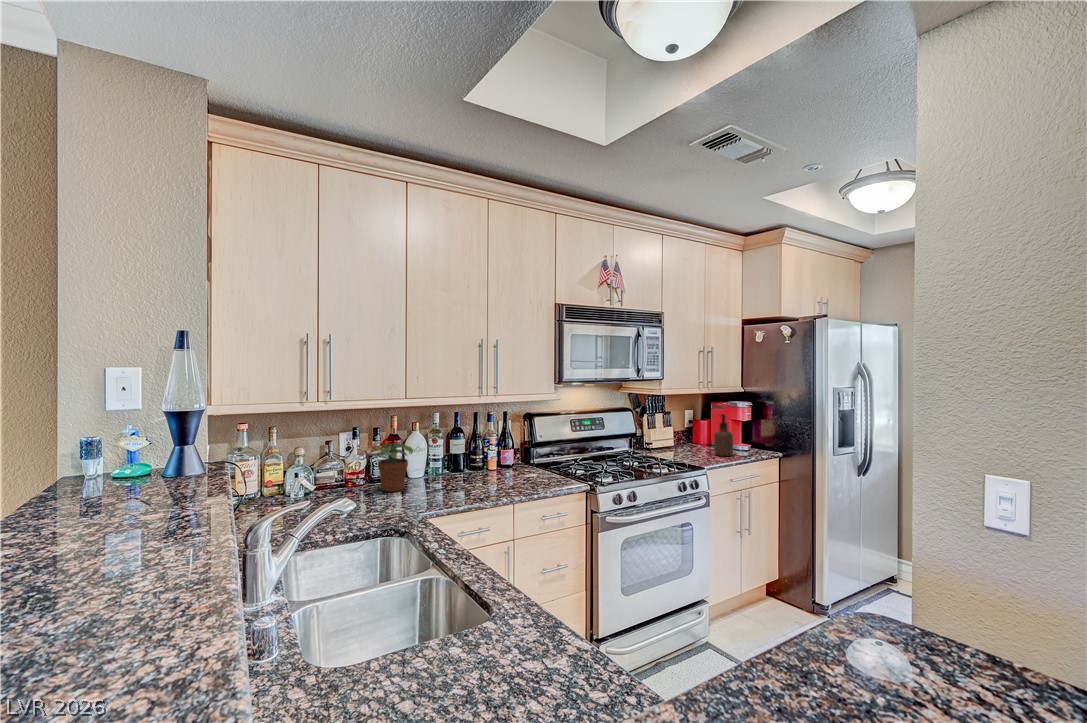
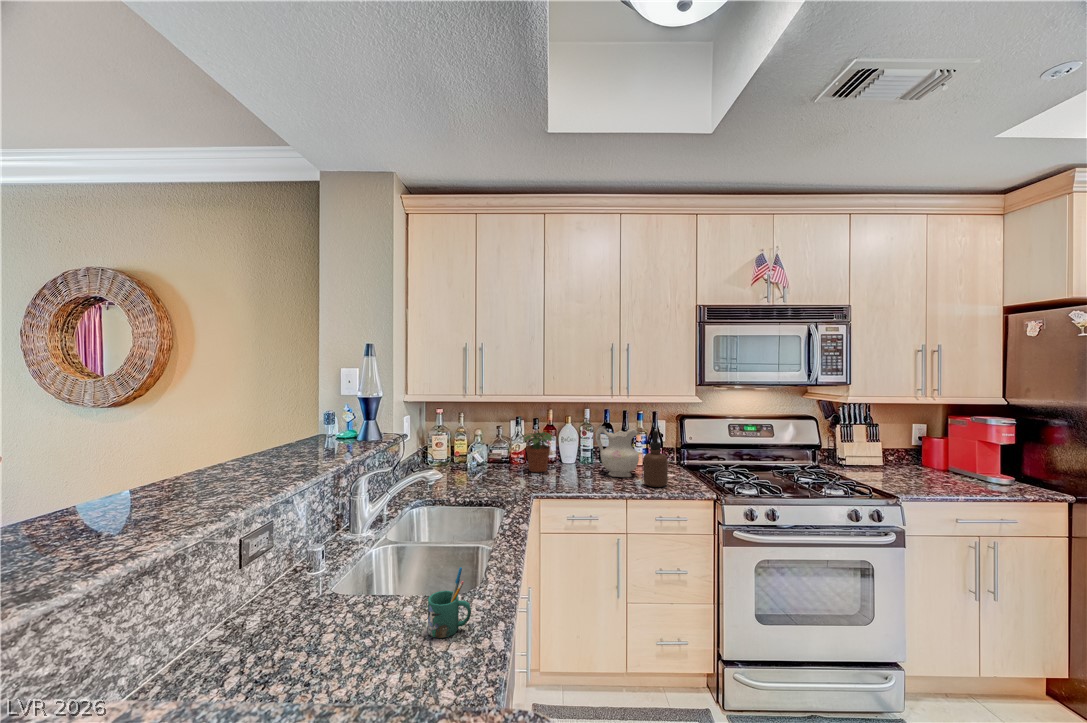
soap dispenser: present [714,414,733,456] -> present [644,431,668,487]
ceramic pitcher: none [461,430,507,484] -> present [596,426,639,477]
mug: none [524,598,569,684] -> present [428,567,471,638]

